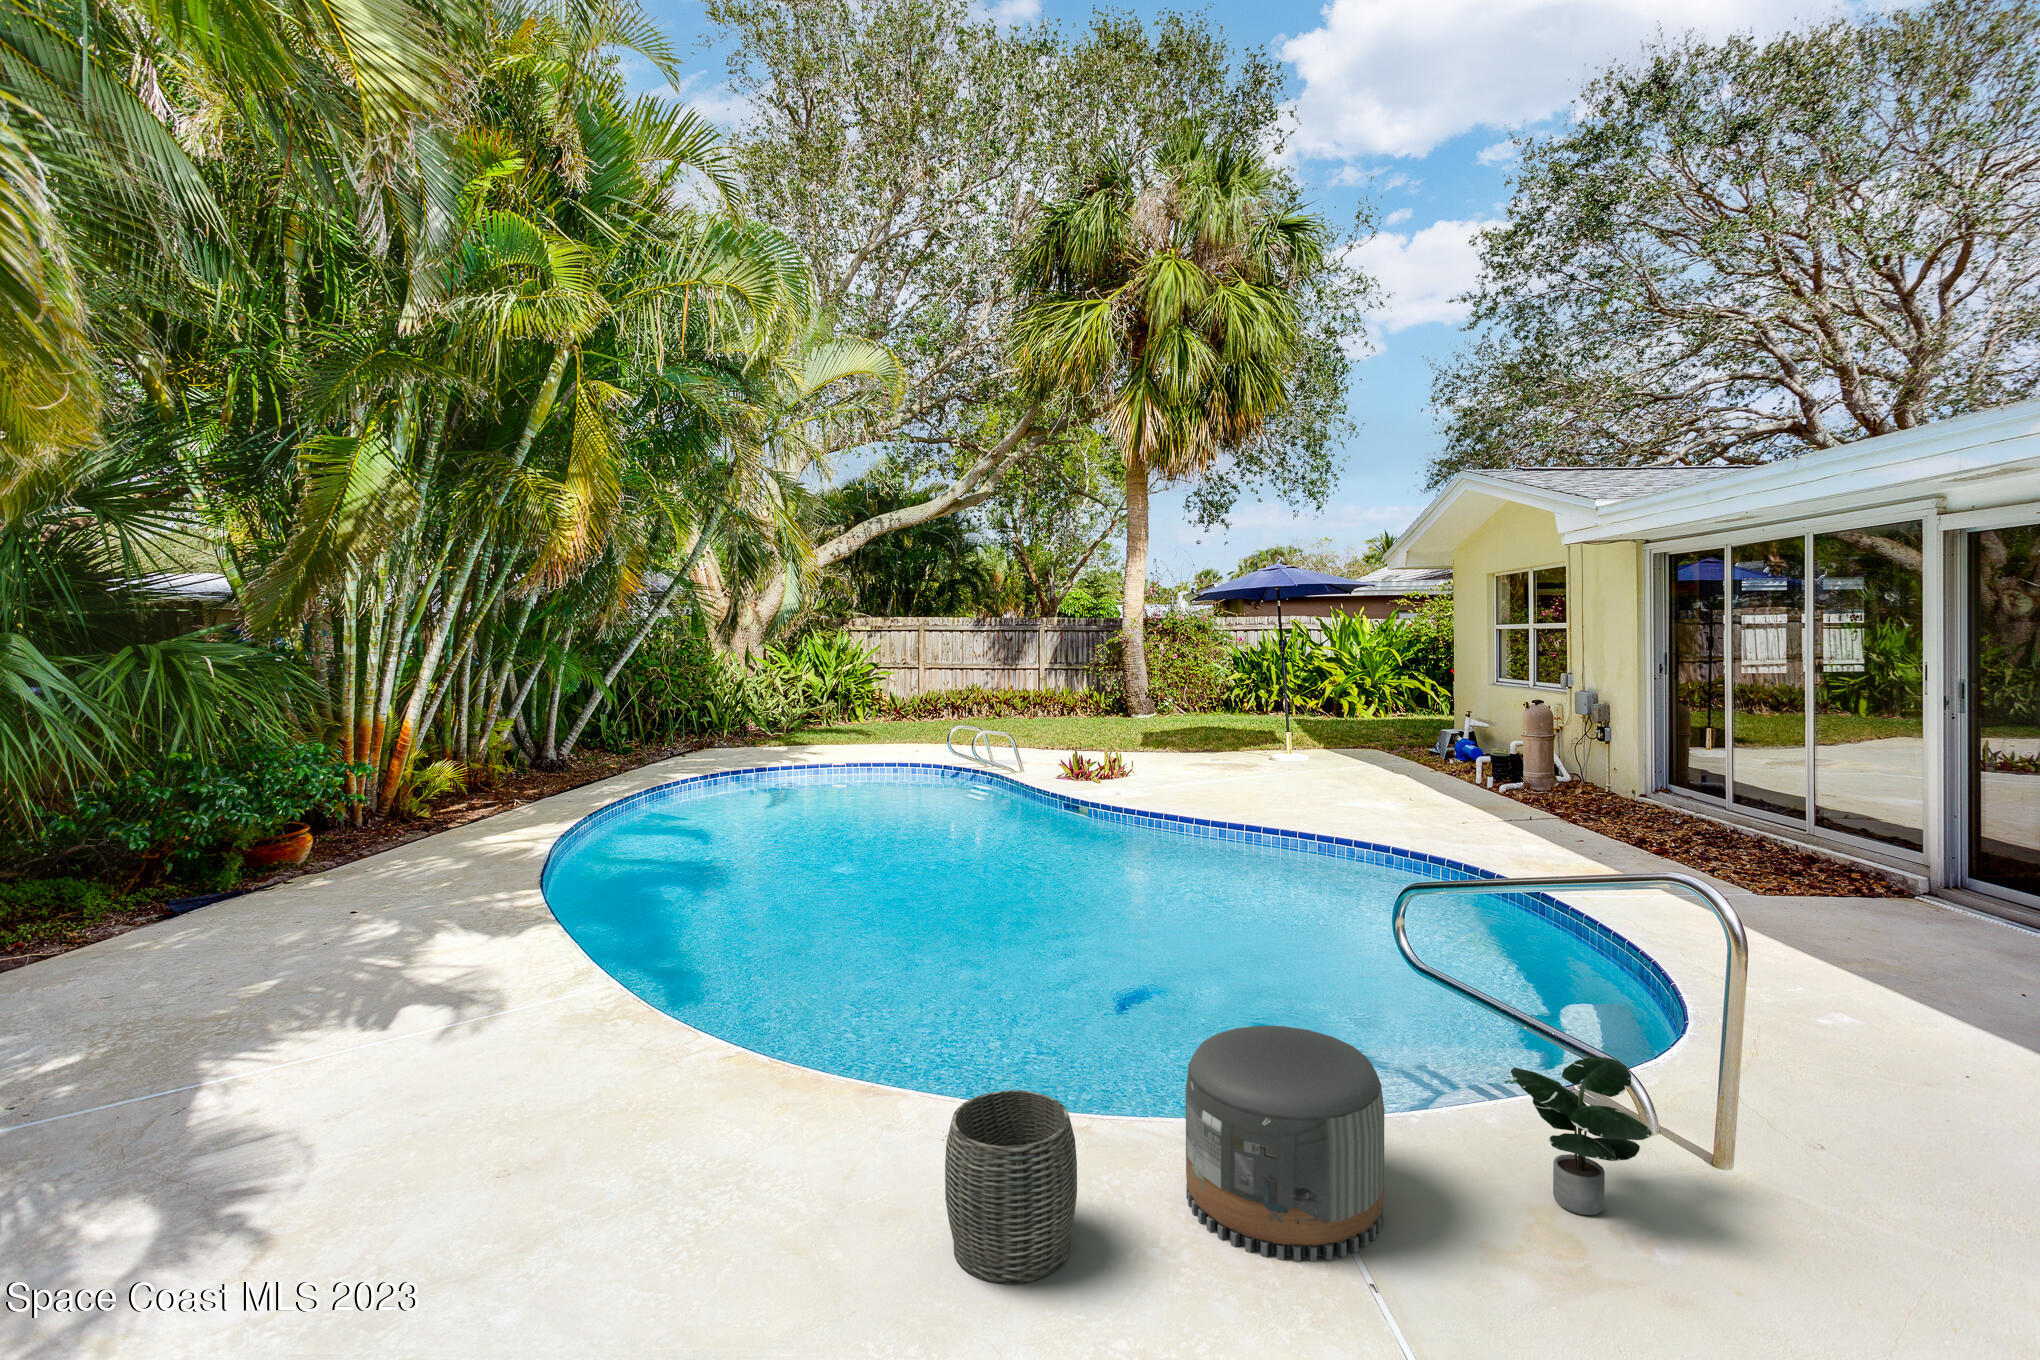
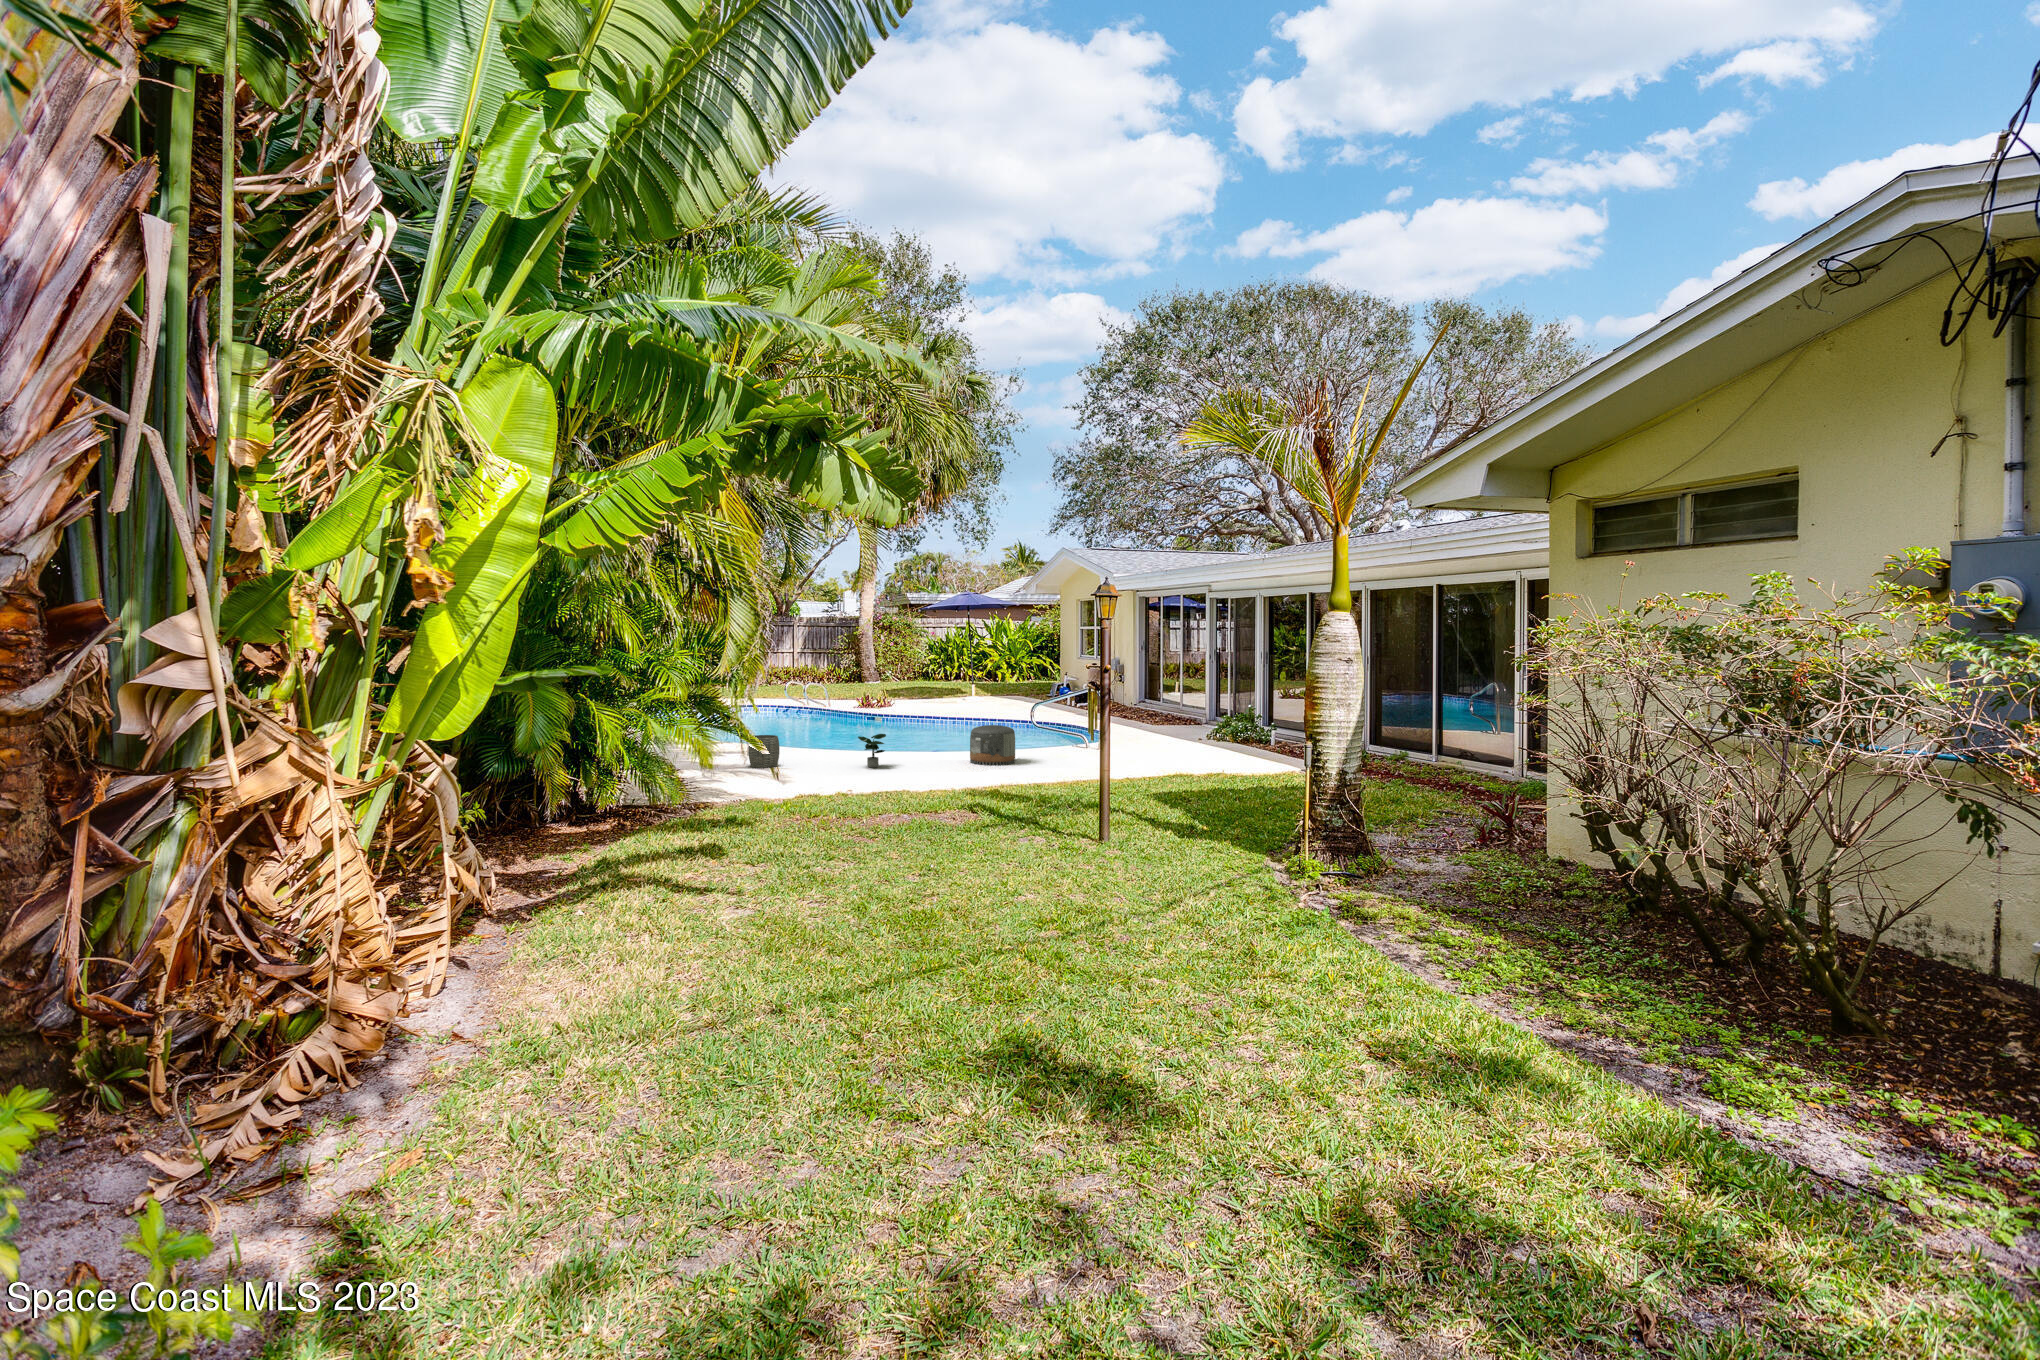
potted plant: present [1510,1057,1652,1215] -> present [858,734,886,768]
woven basket: present [945,1090,1077,1284] -> present [748,735,779,768]

